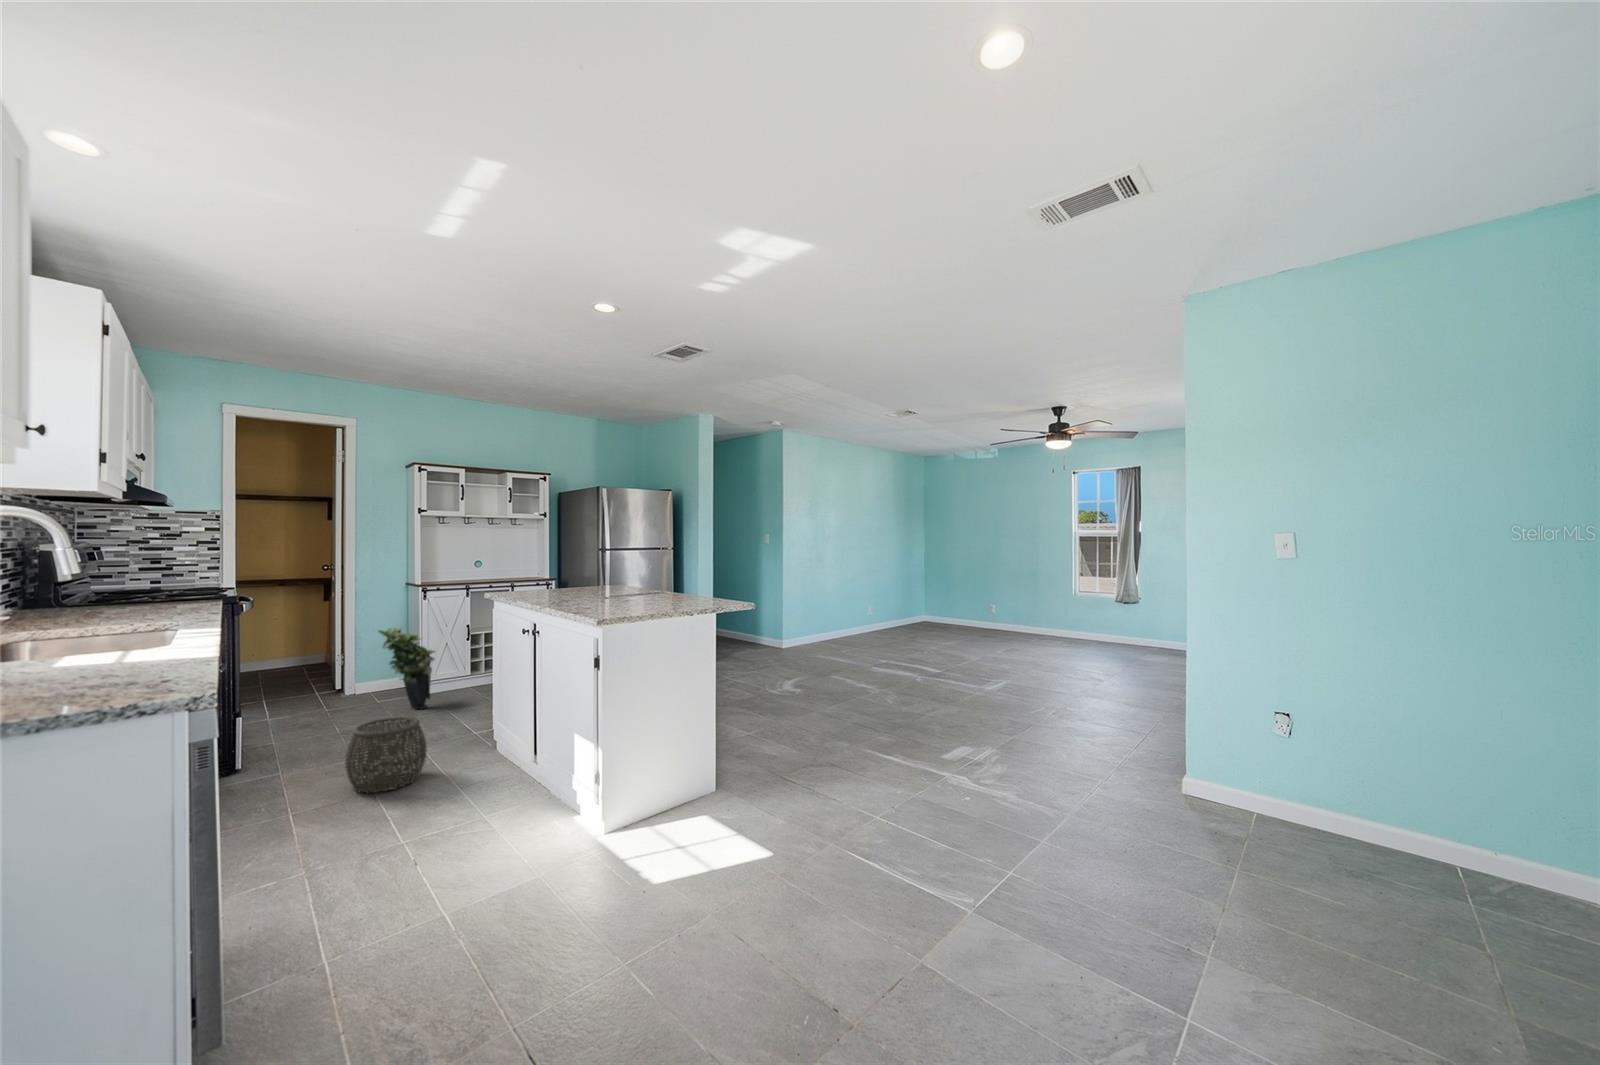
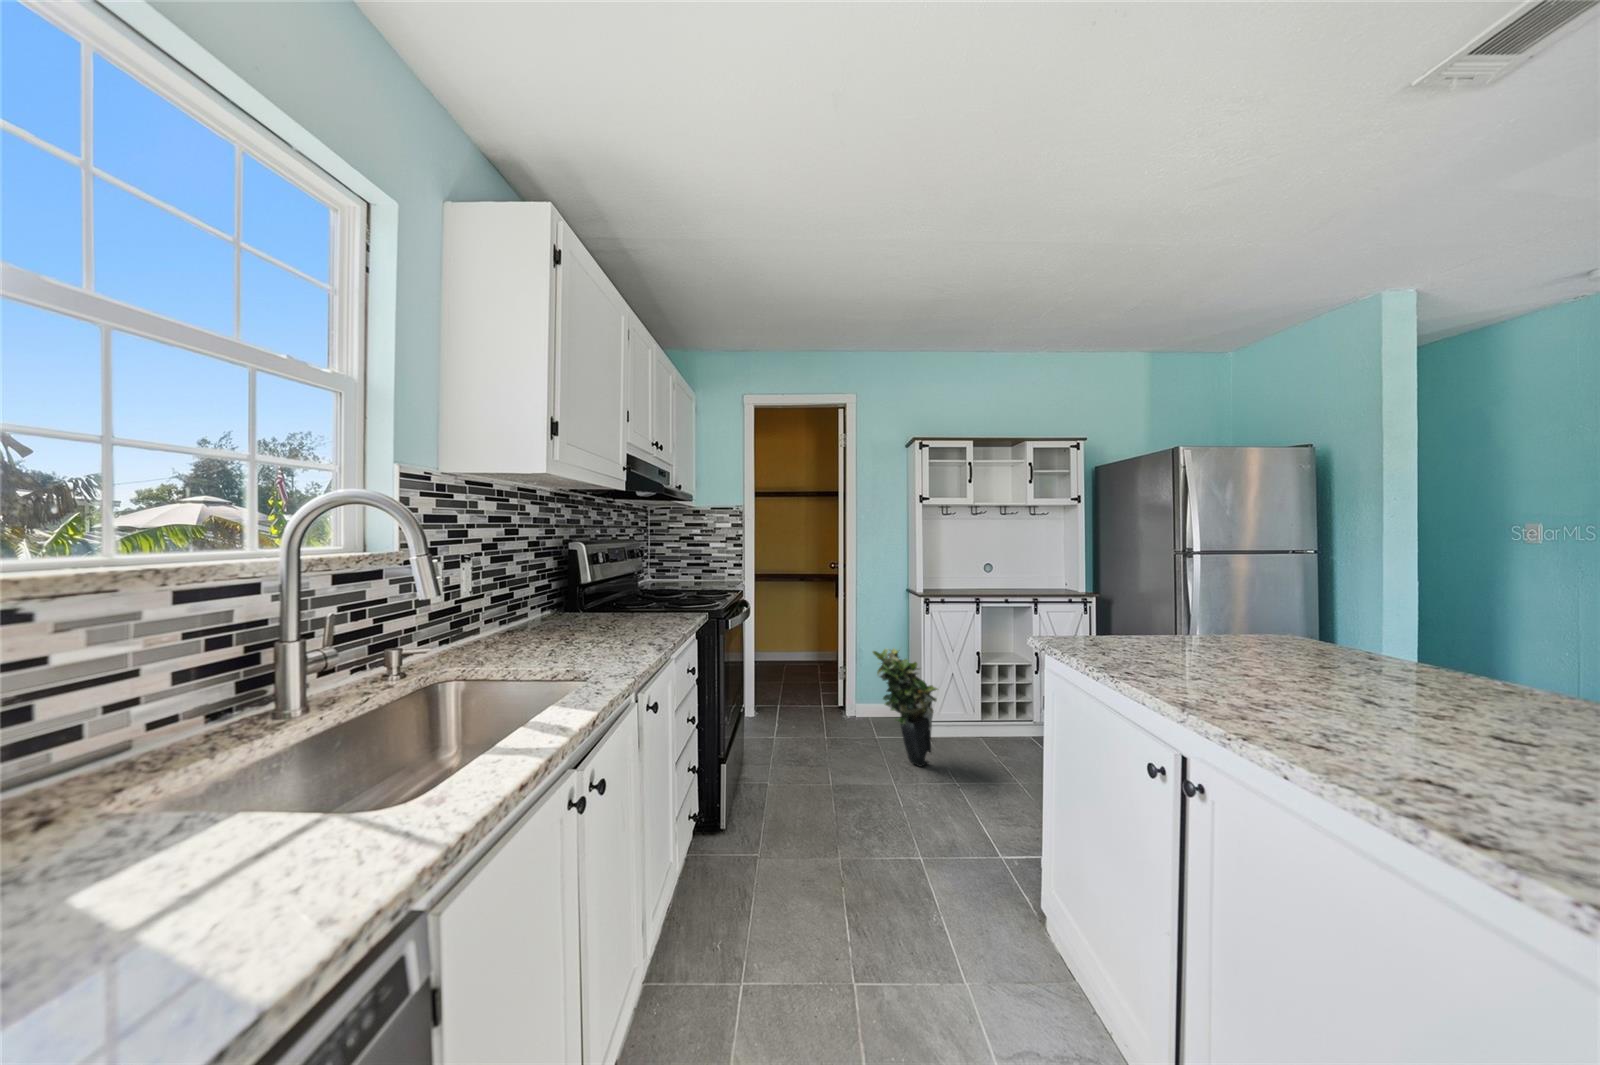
woven basket: present [345,717,427,793] -> none [788,836,909,1001]

